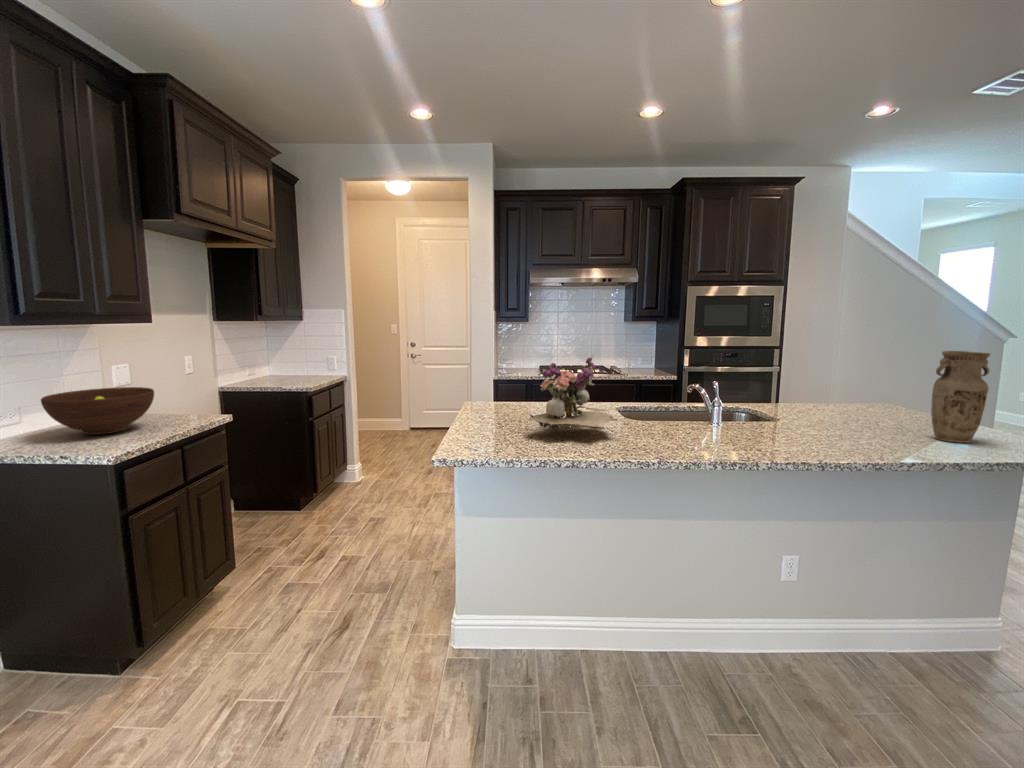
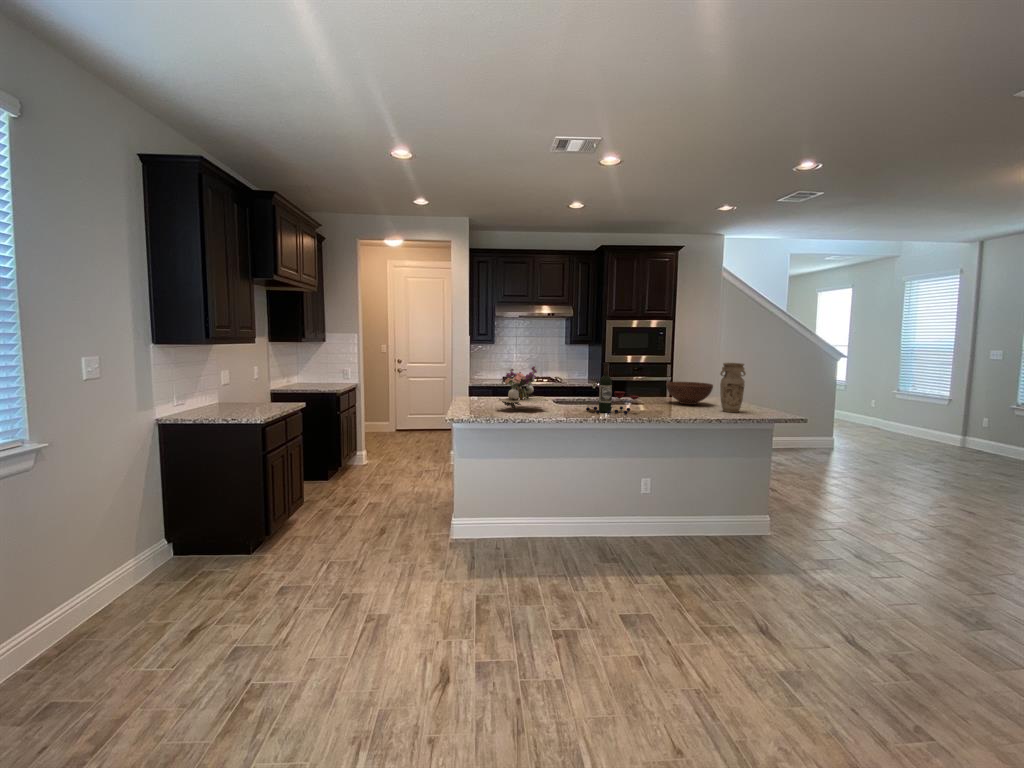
wine bottle: none [684,352,792,448] -> present [586,363,639,414]
fruit bowl: present [41,387,154,435] -> present [666,382,713,405]

